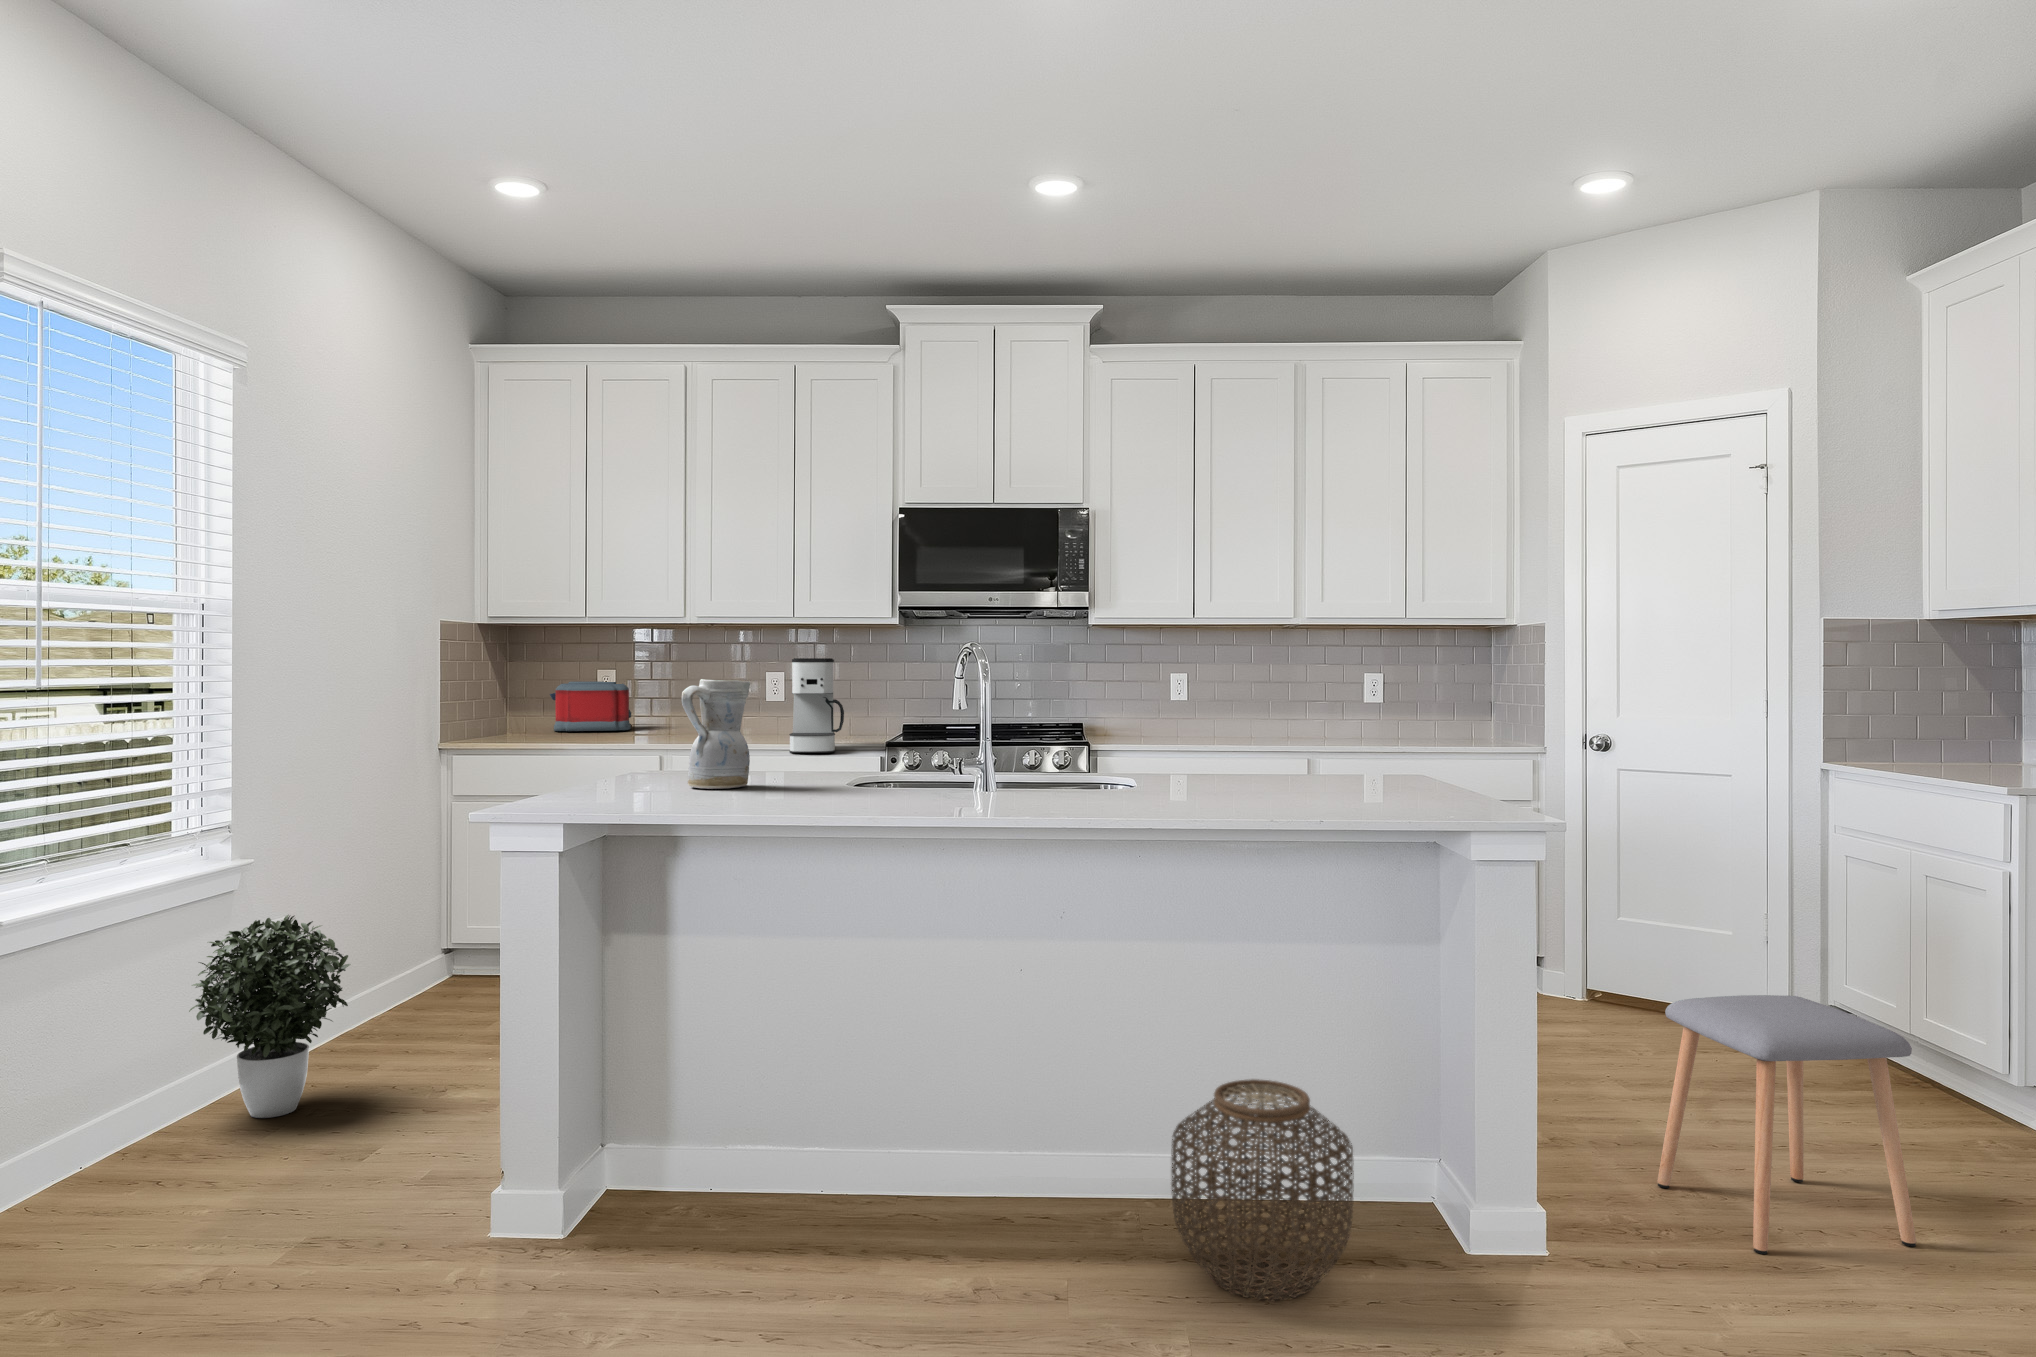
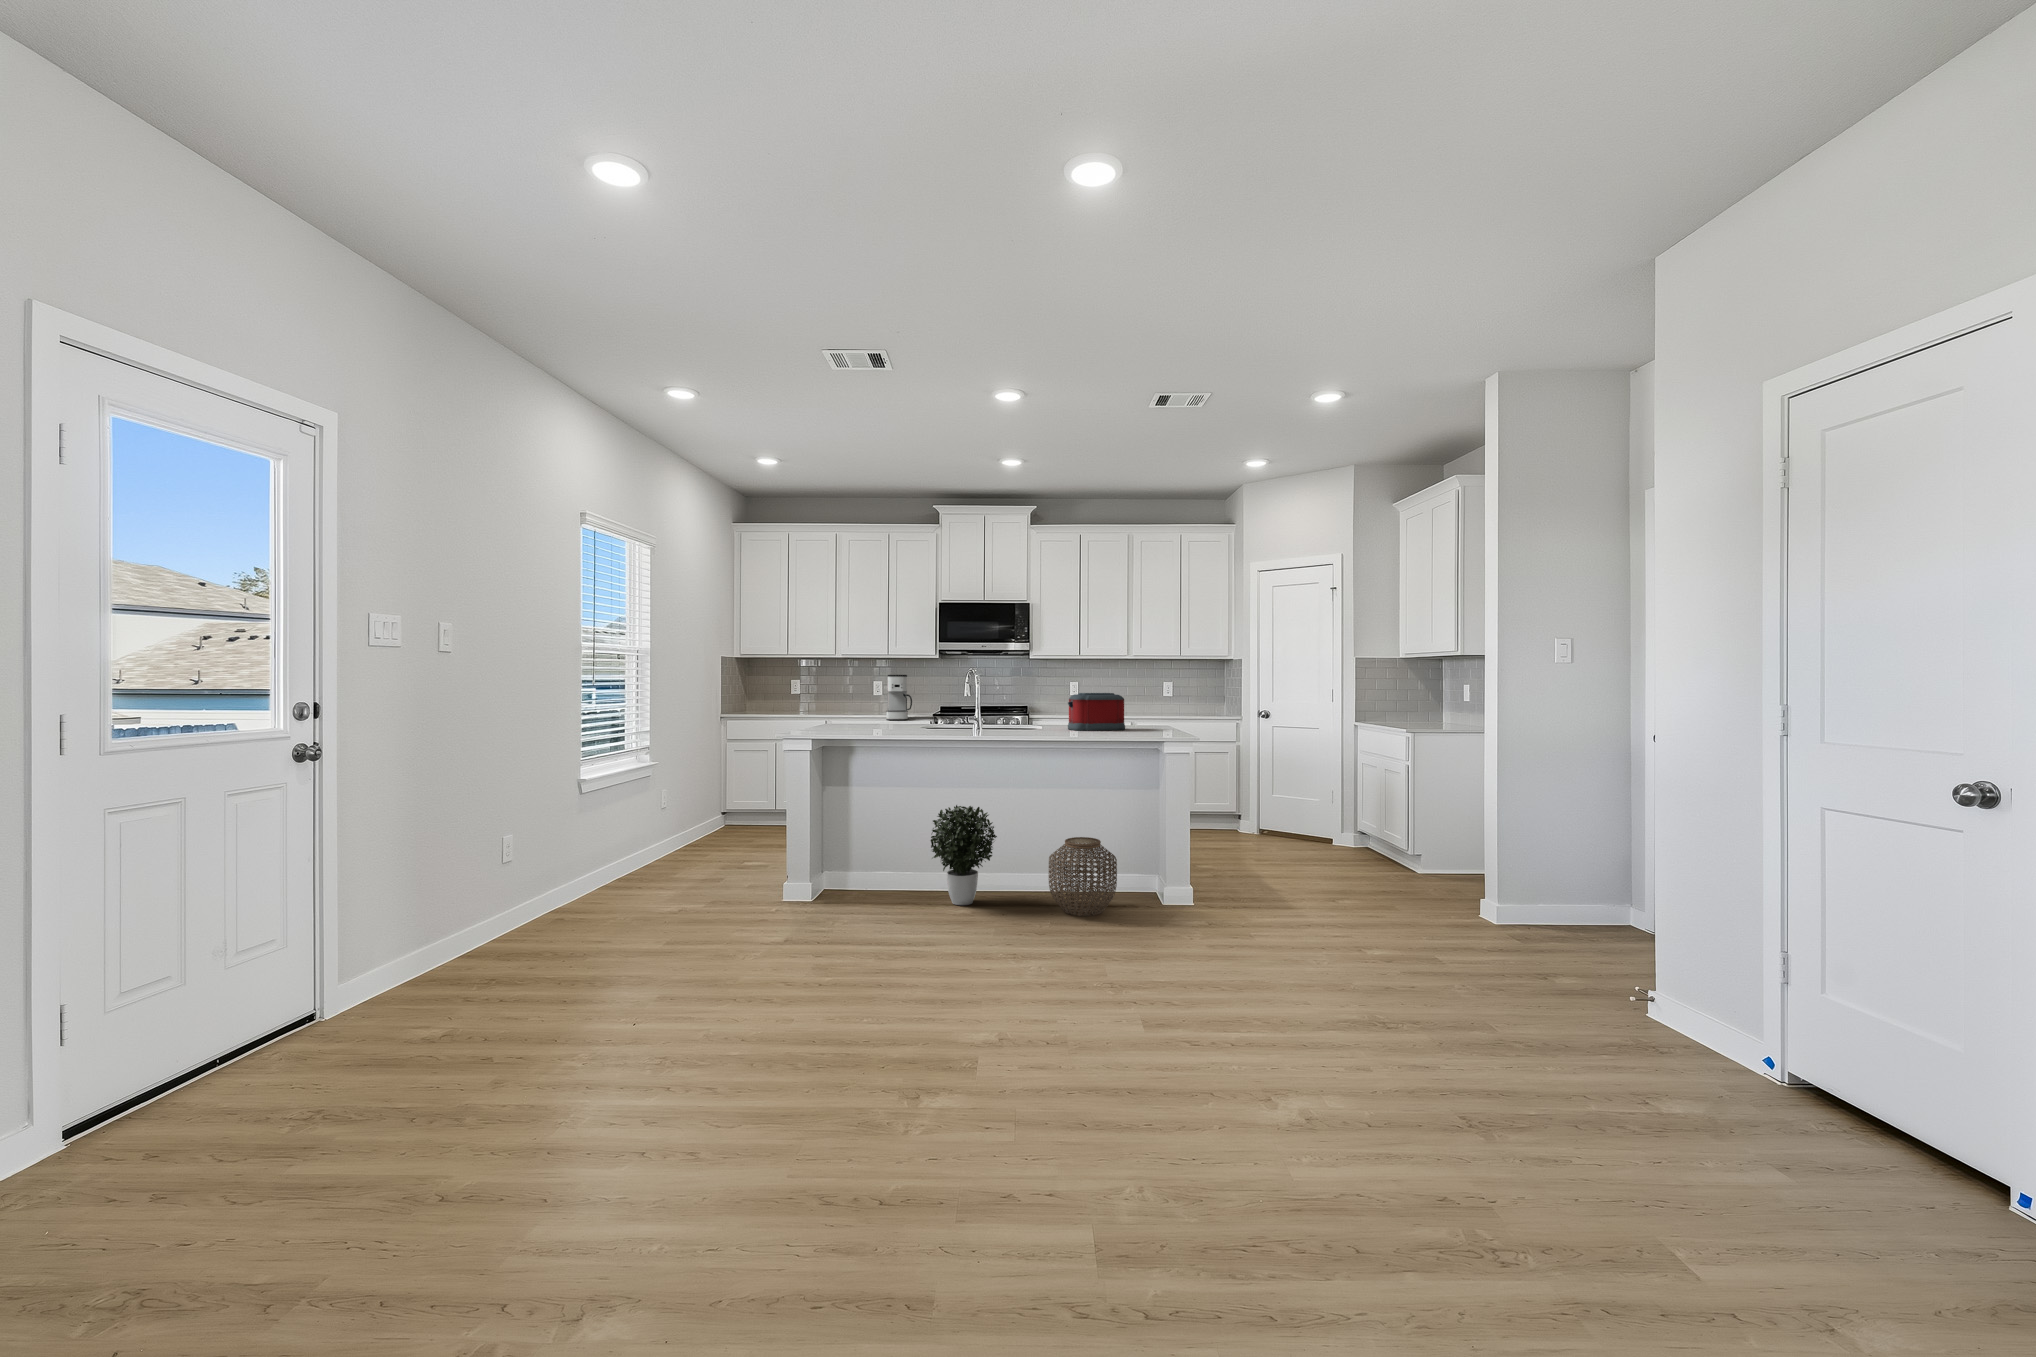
ceramic pitcher: present [682,679,750,789] -> none [854,683,881,728]
toaster: present [550,681,631,731] -> present [1068,693,1125,731]
potted plant: present [189,915,351,1118] -> present [931,805,997,905]
stool: present [1657,995,1916,1254] -> none [1251,811,1340,905]

